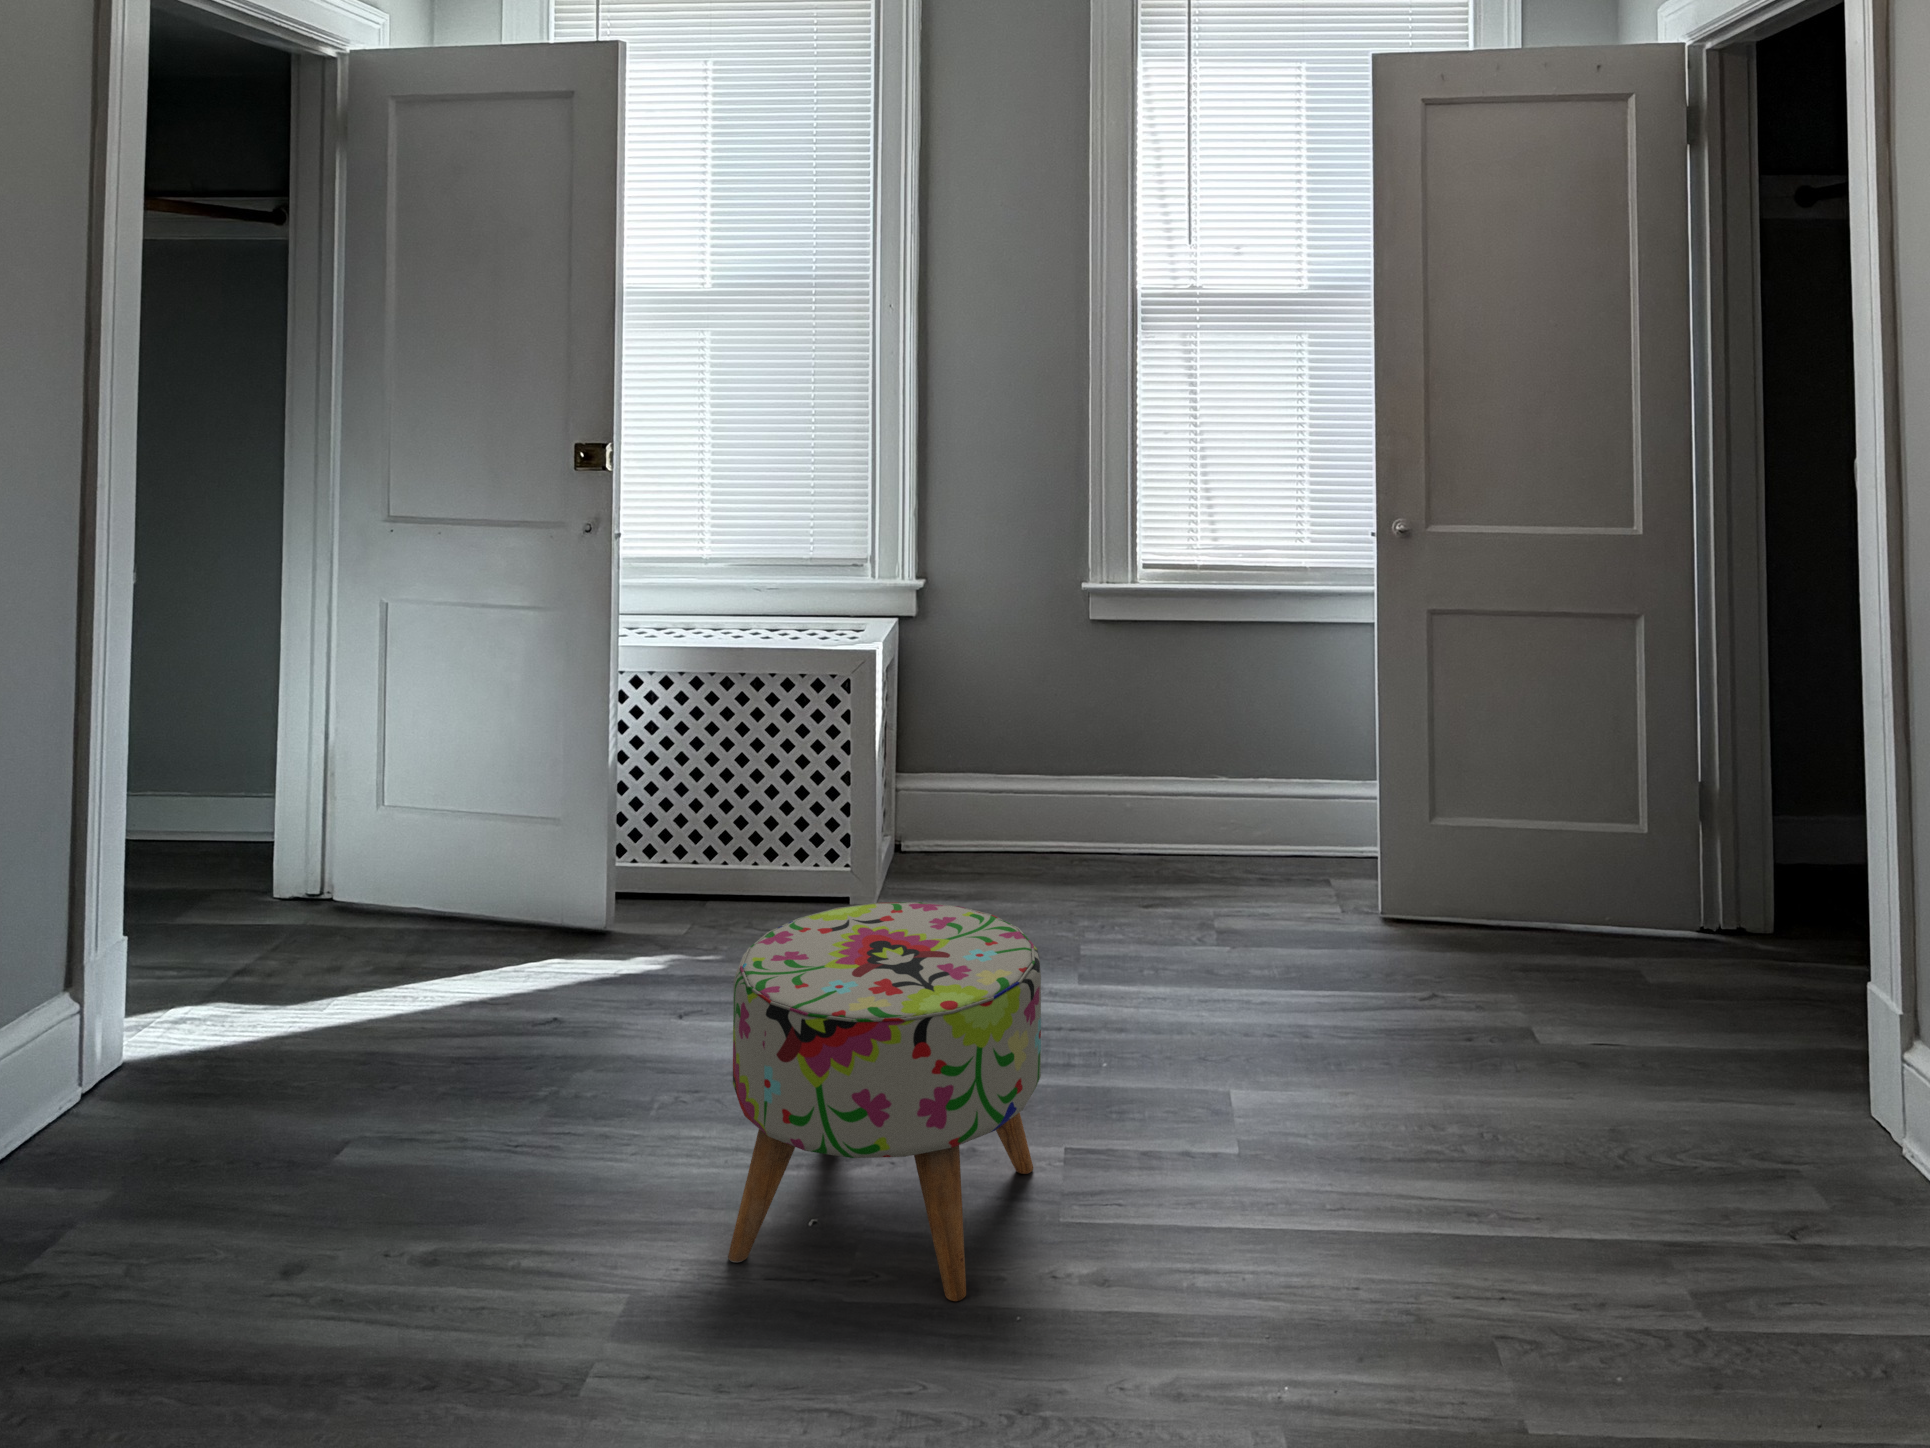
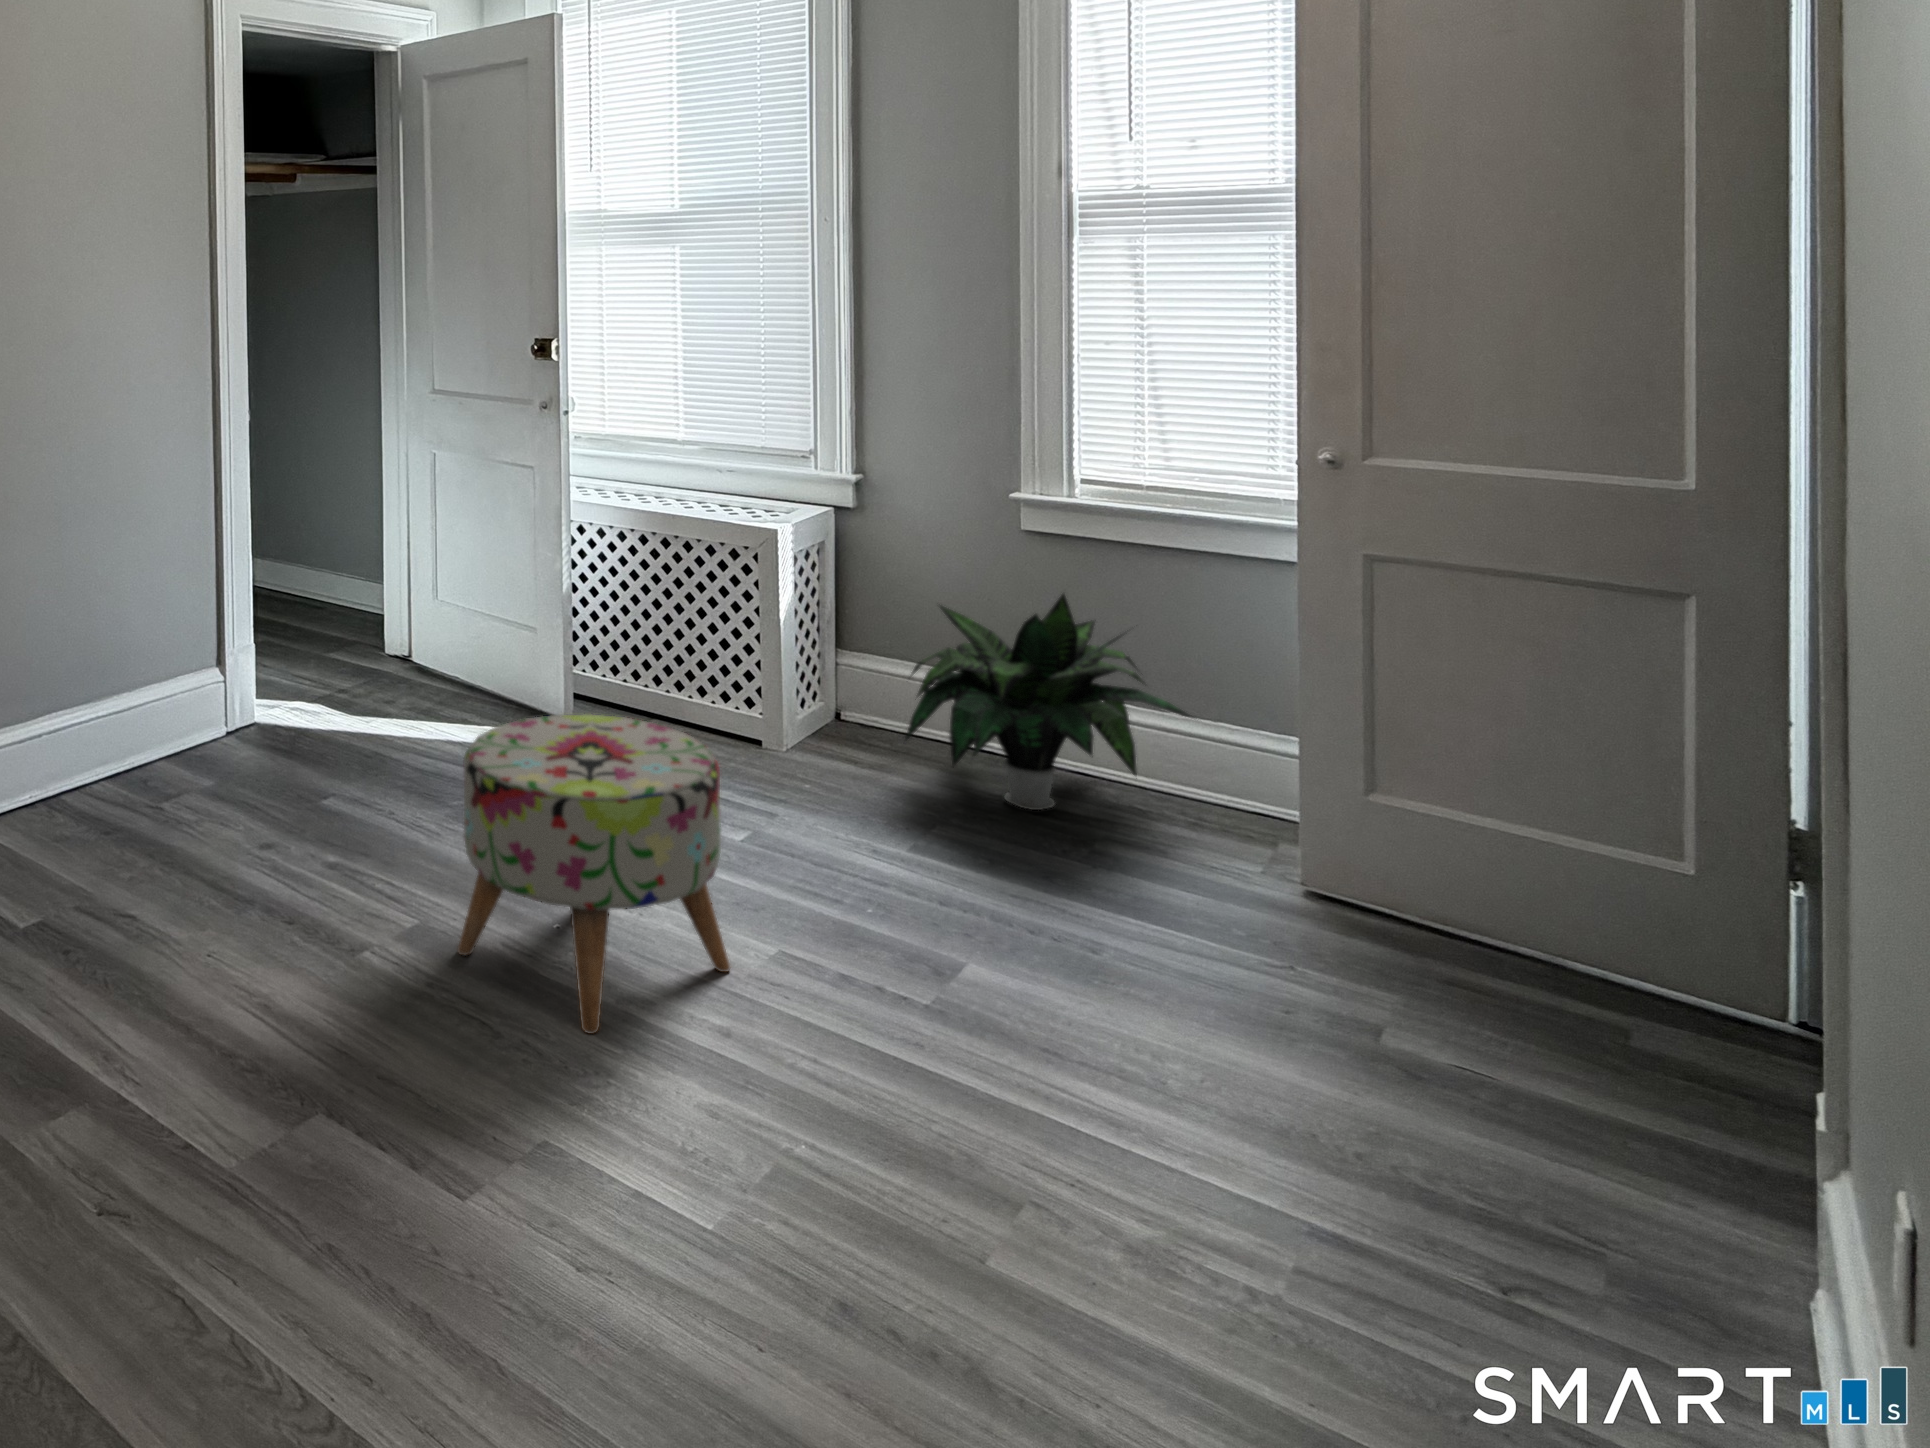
potted plant: none [1013,684,1273,910] -> present [906,594,1192,810]

